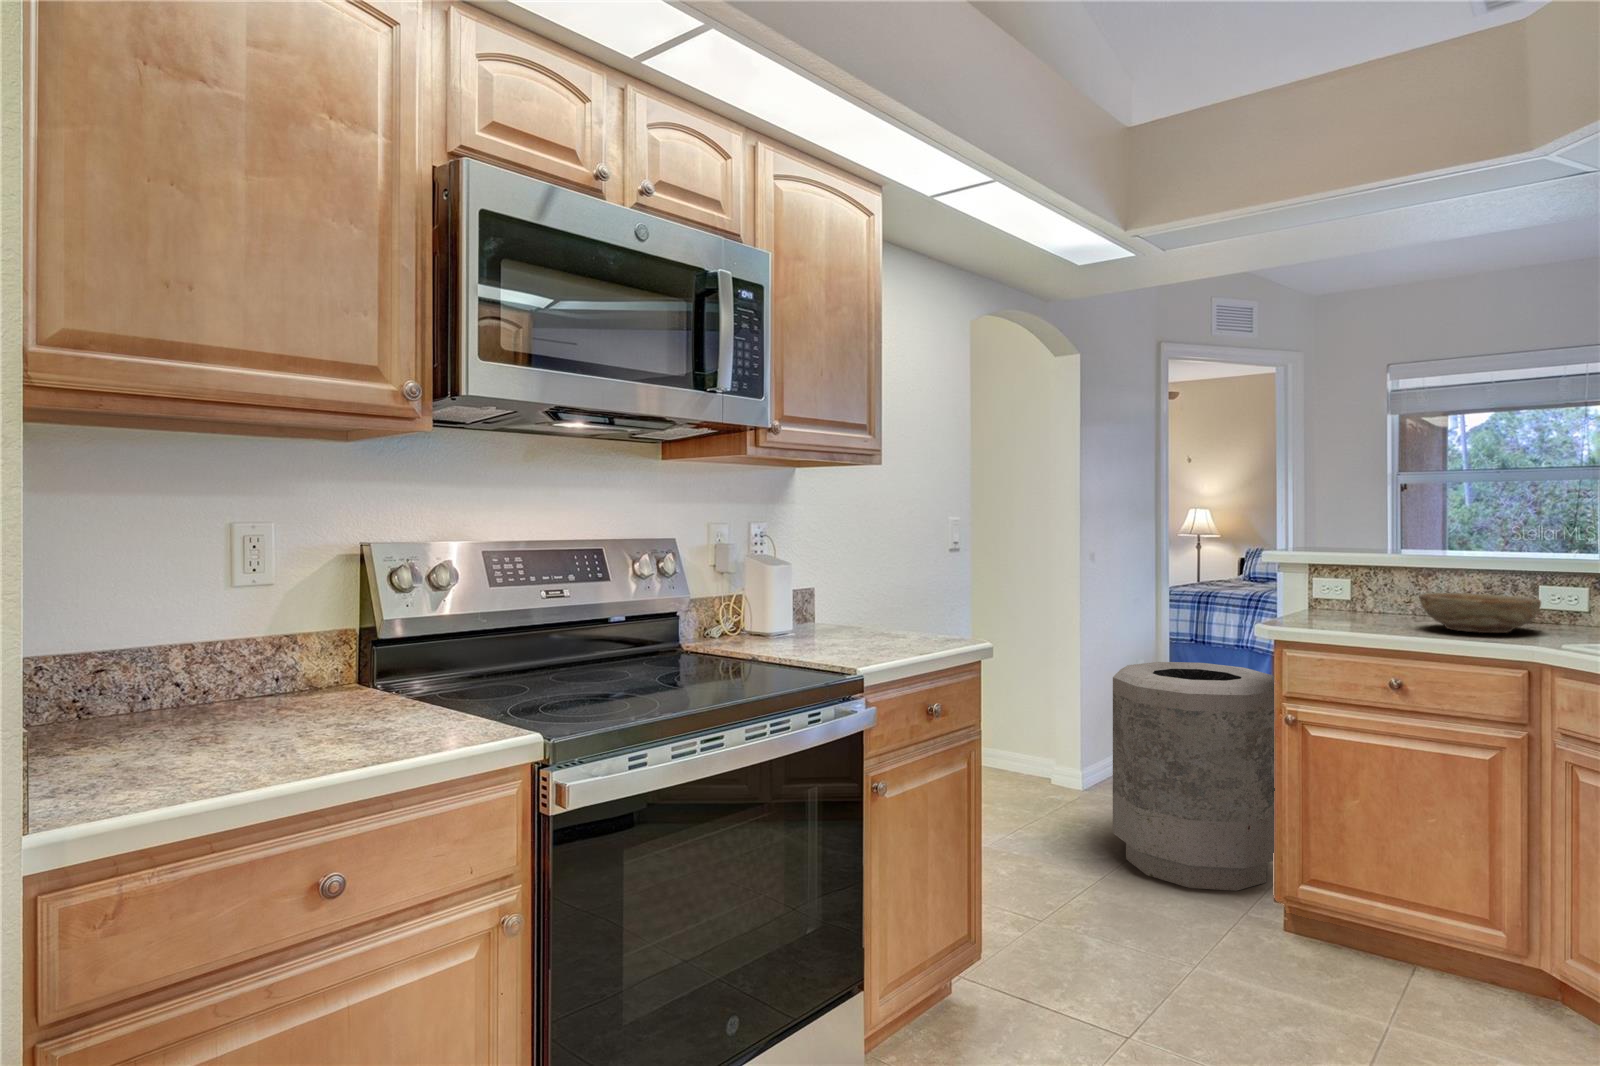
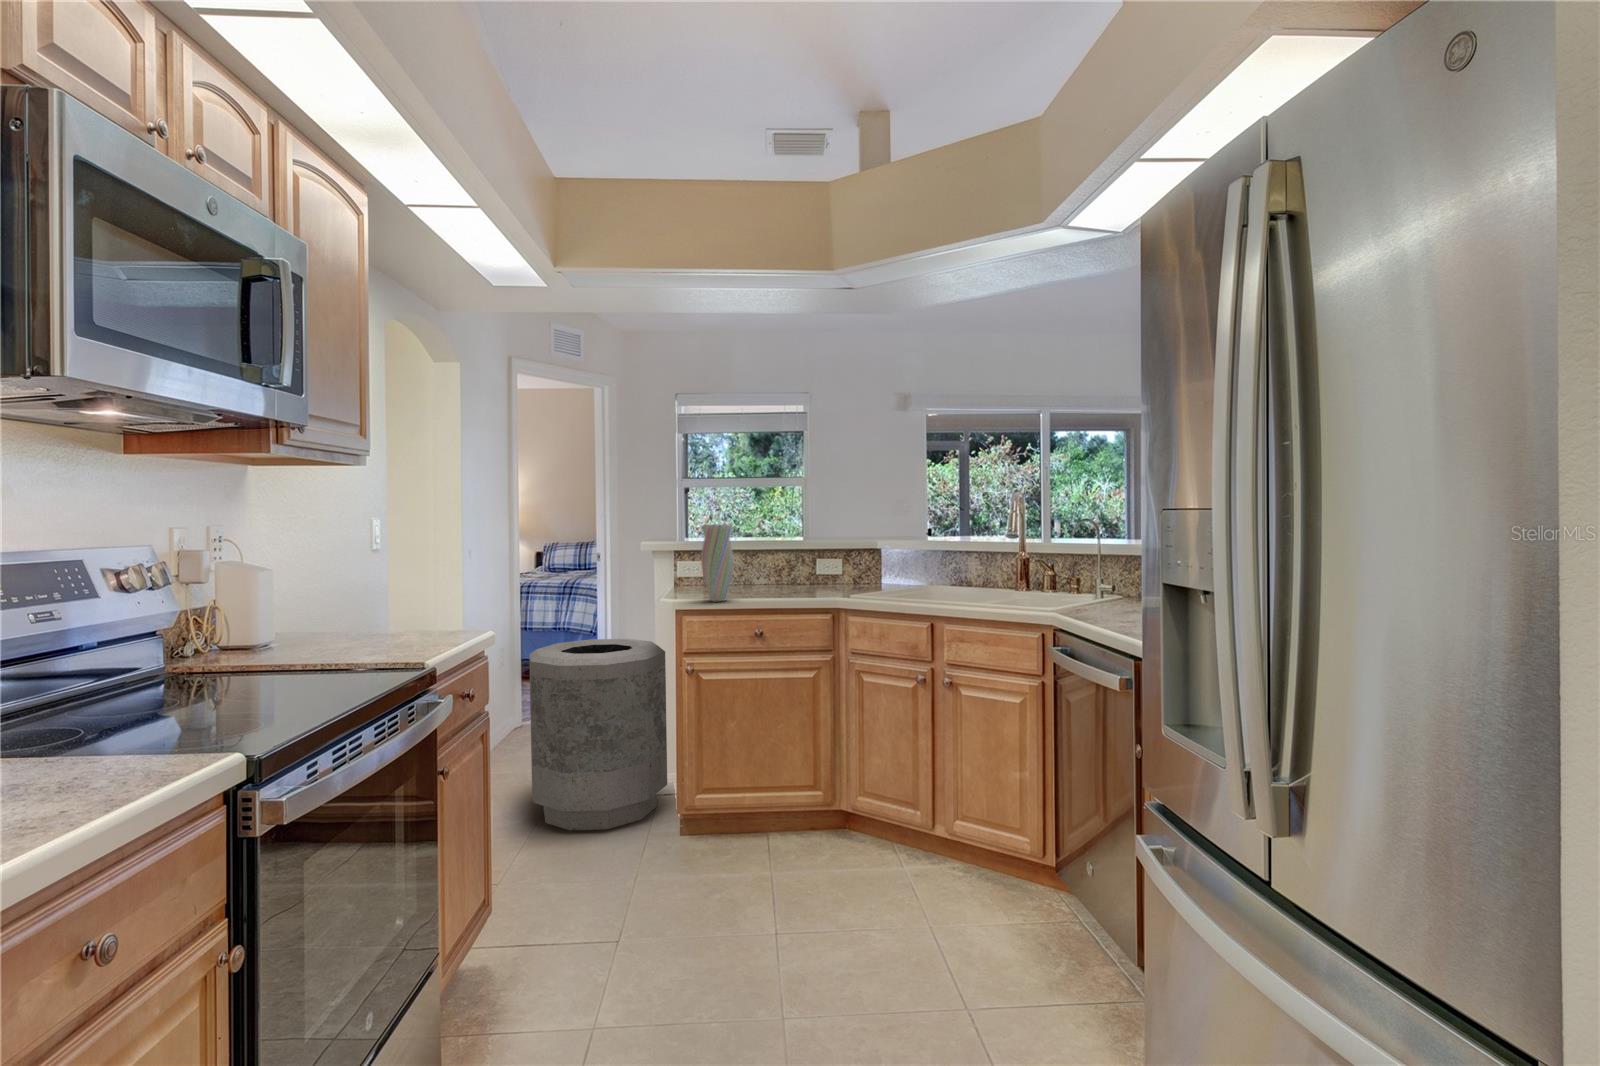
vase: none [1312,531,1364,634] -> present [701,524,733,601]
bowl: present [1419,593,1541,633] -> none [758,567,824,592]

